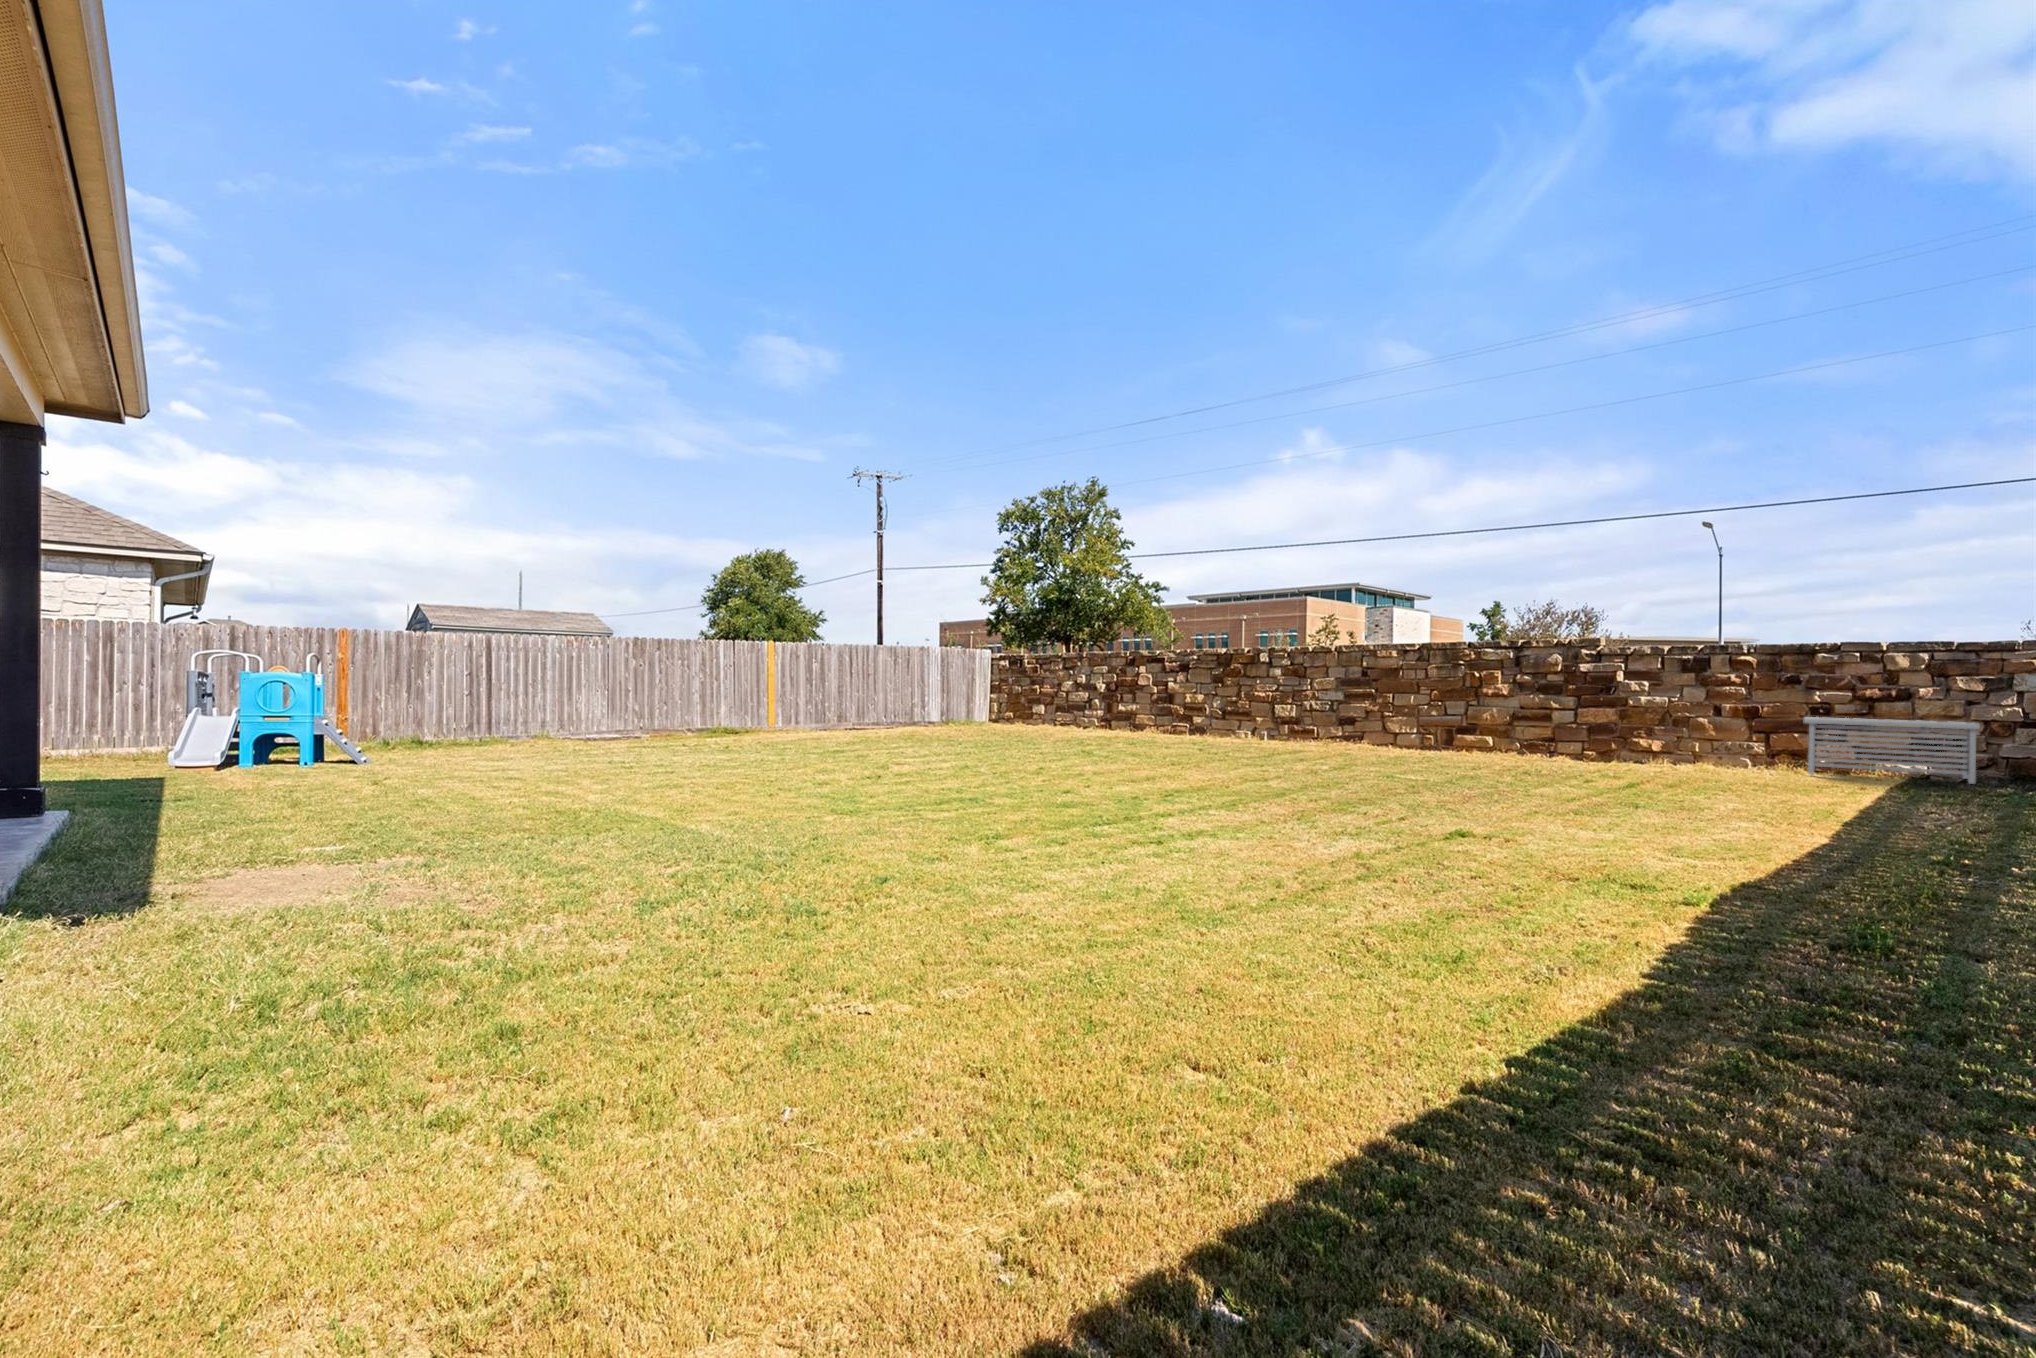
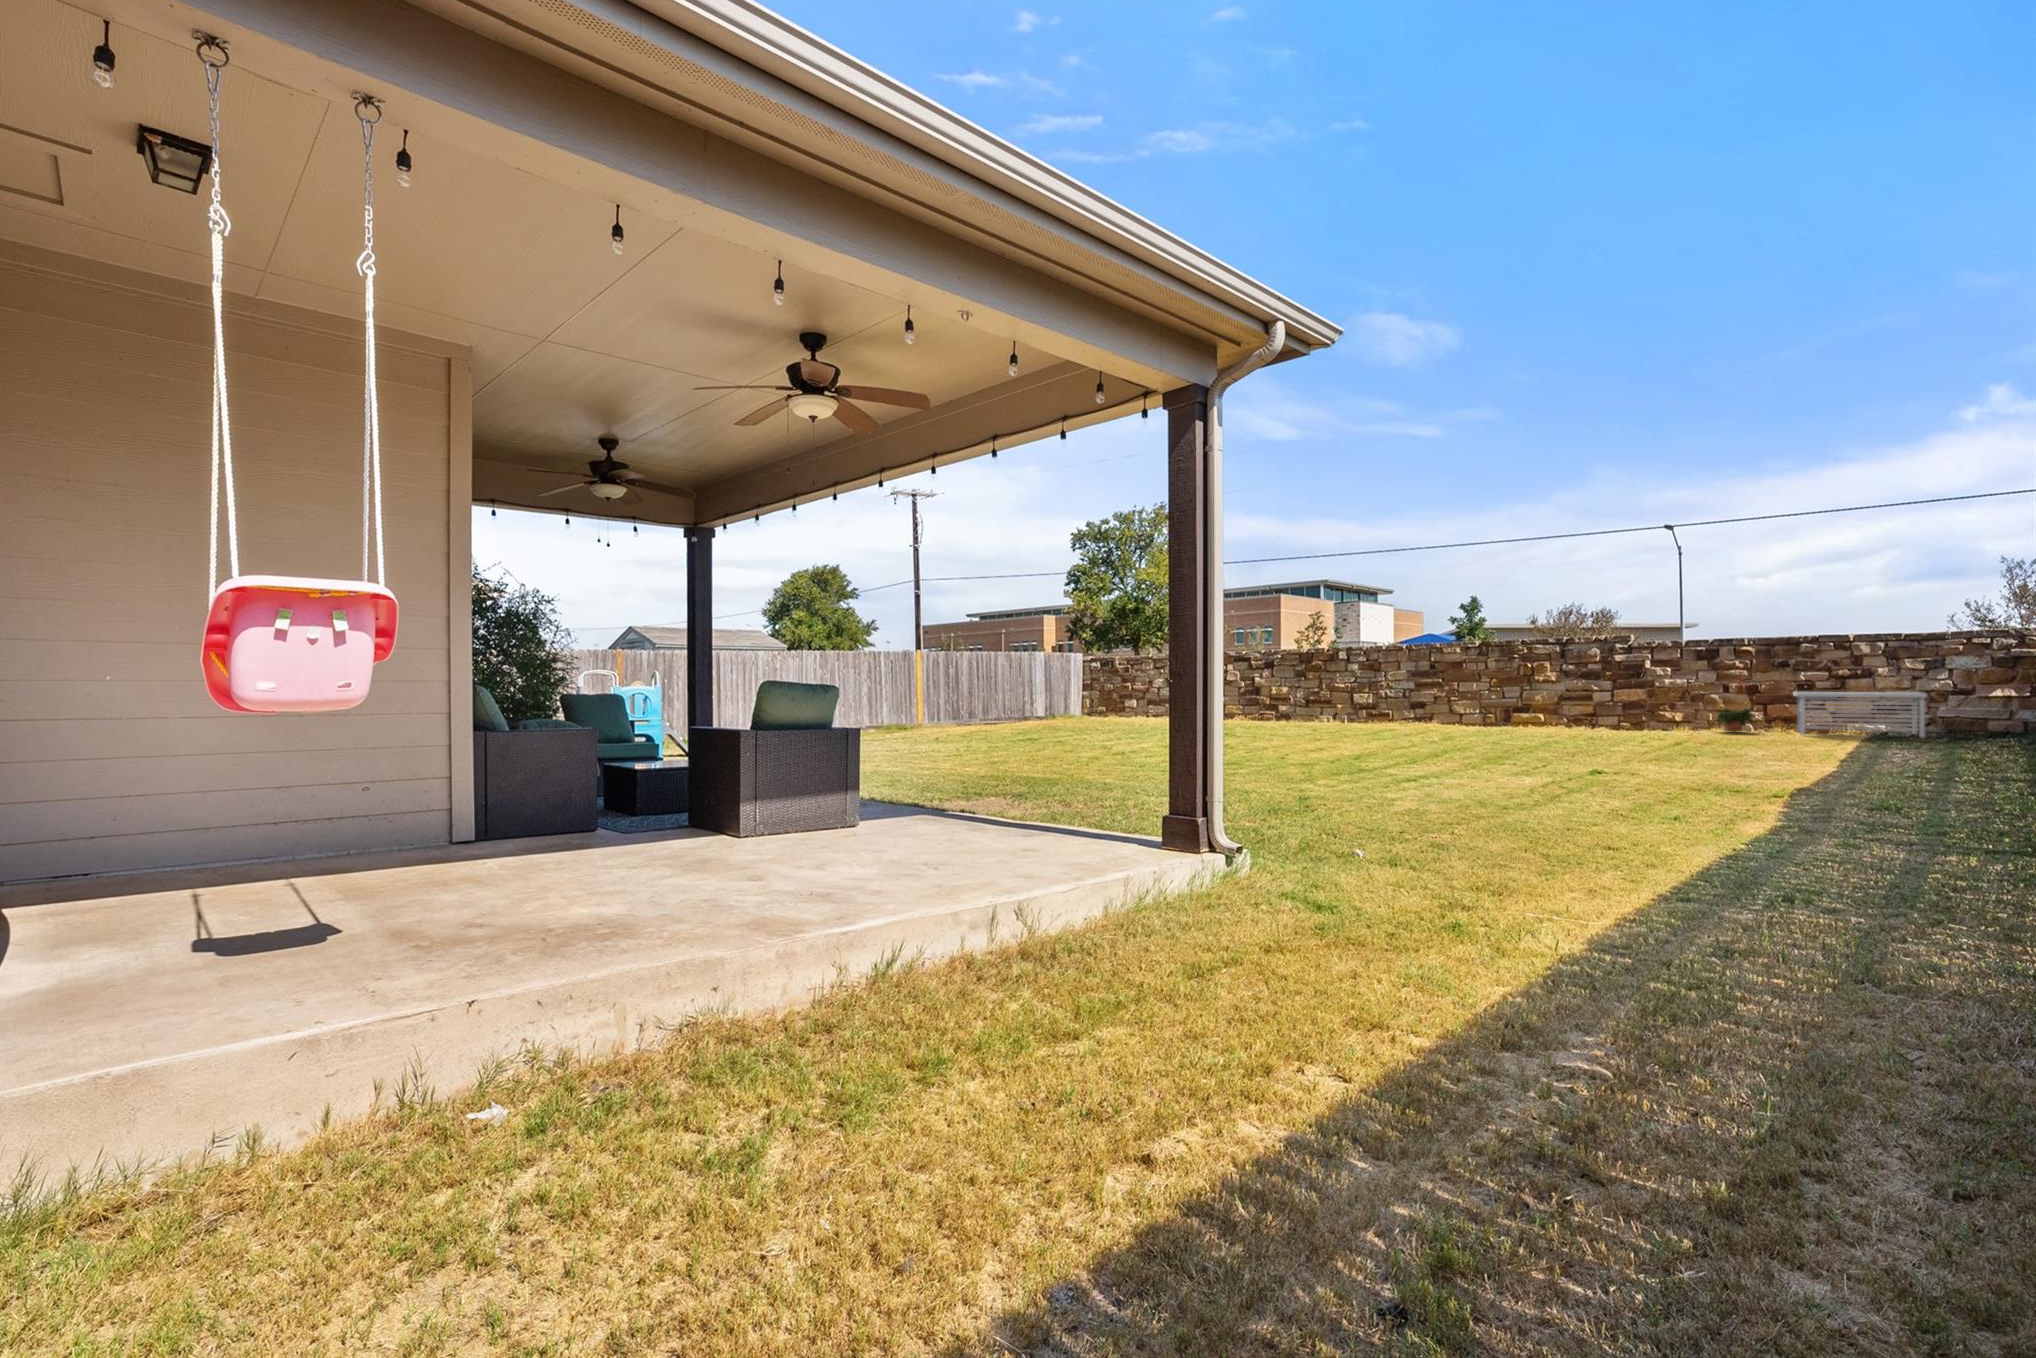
potted plant: none [1696,735,1752,769] -> present [1717,709,1753,731]

